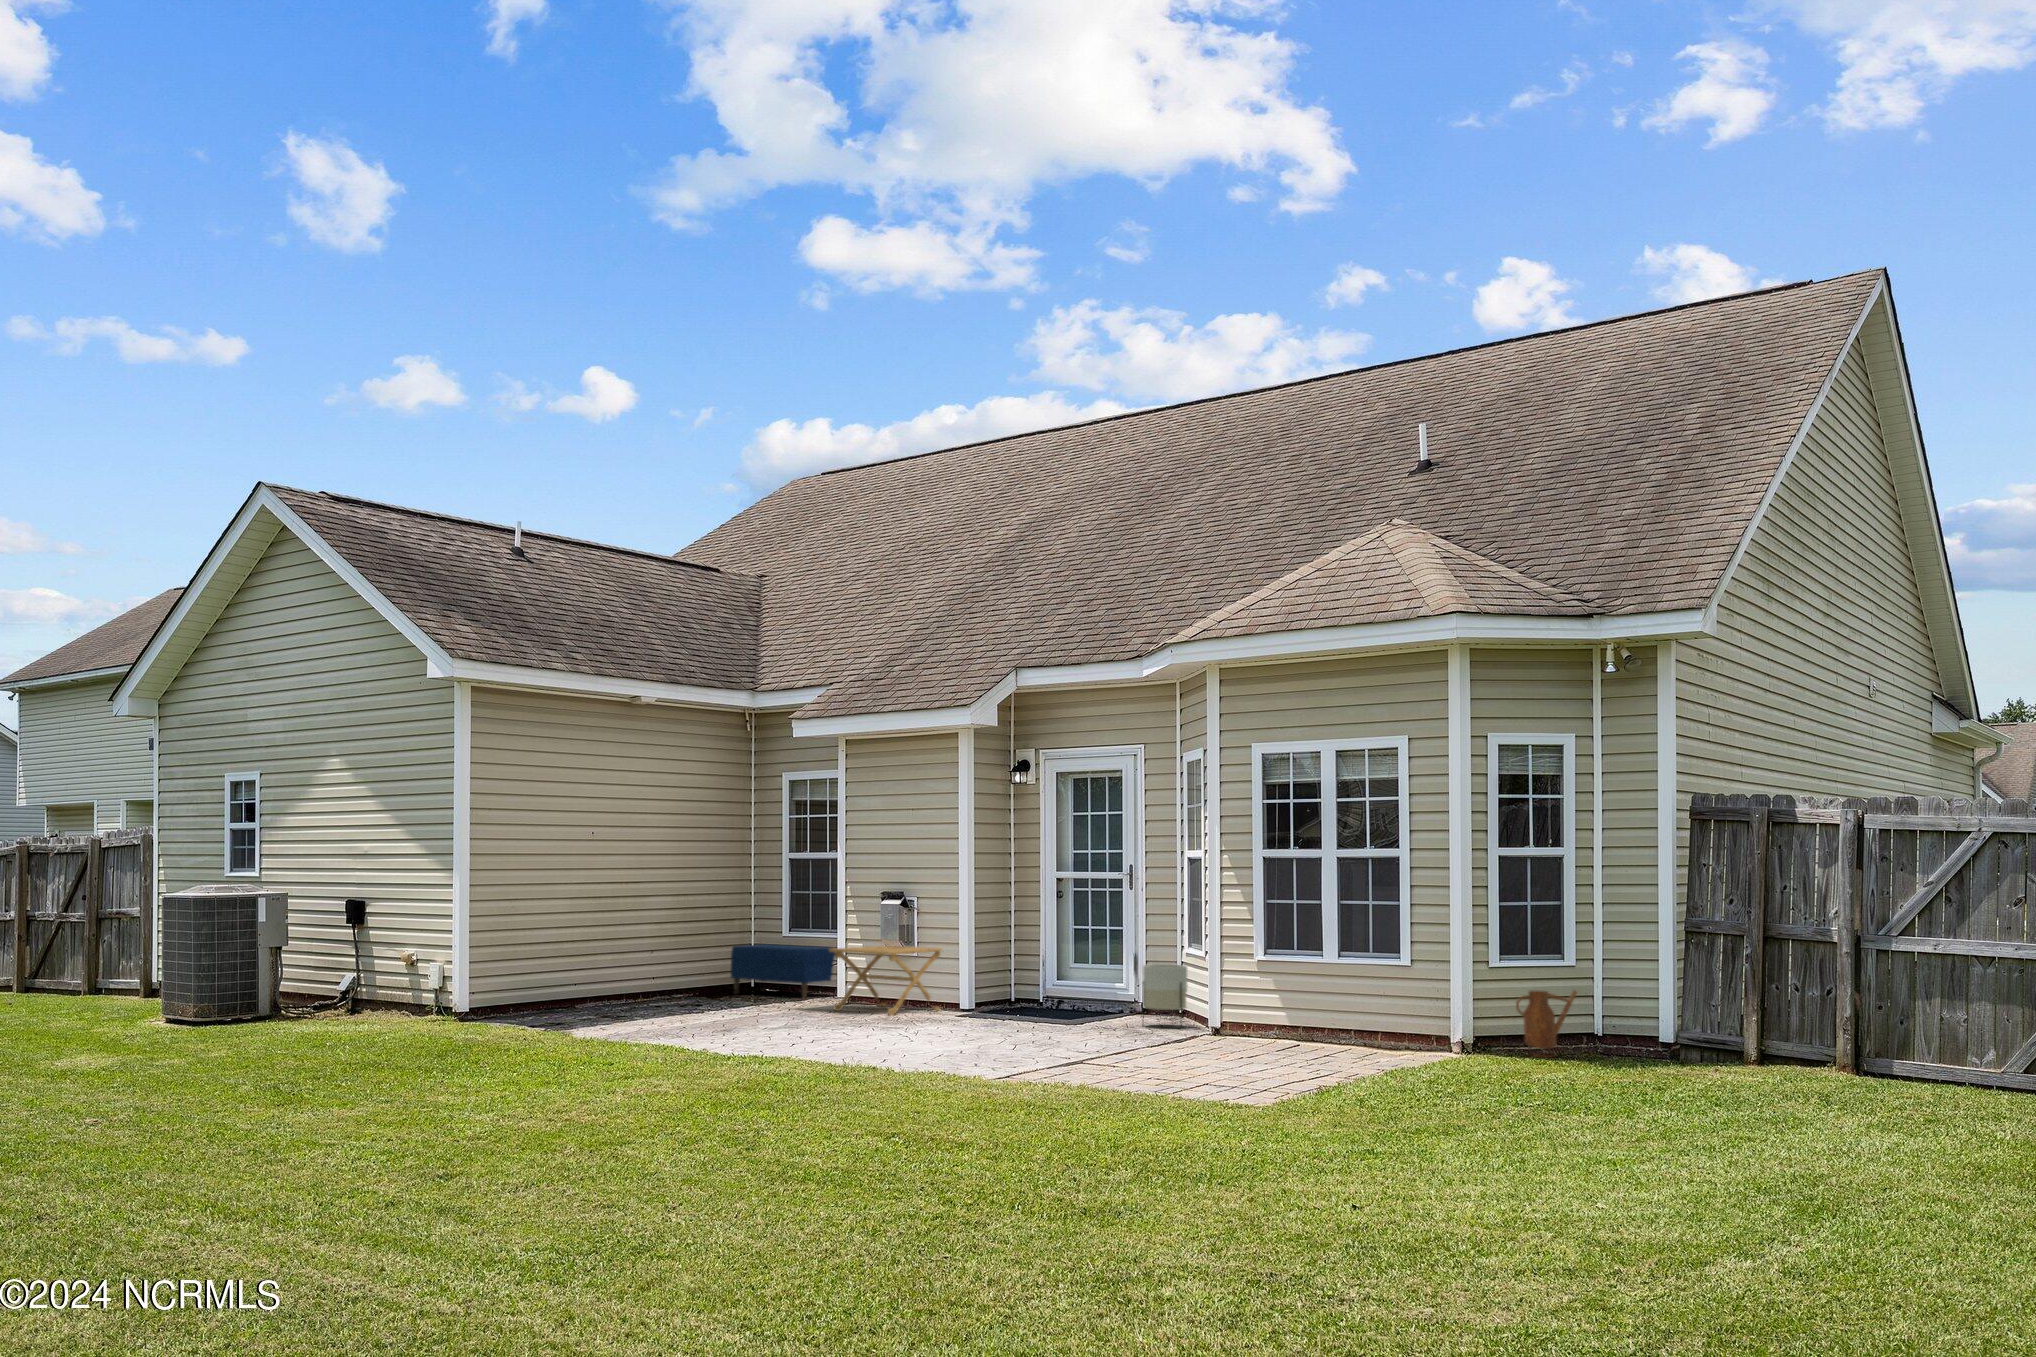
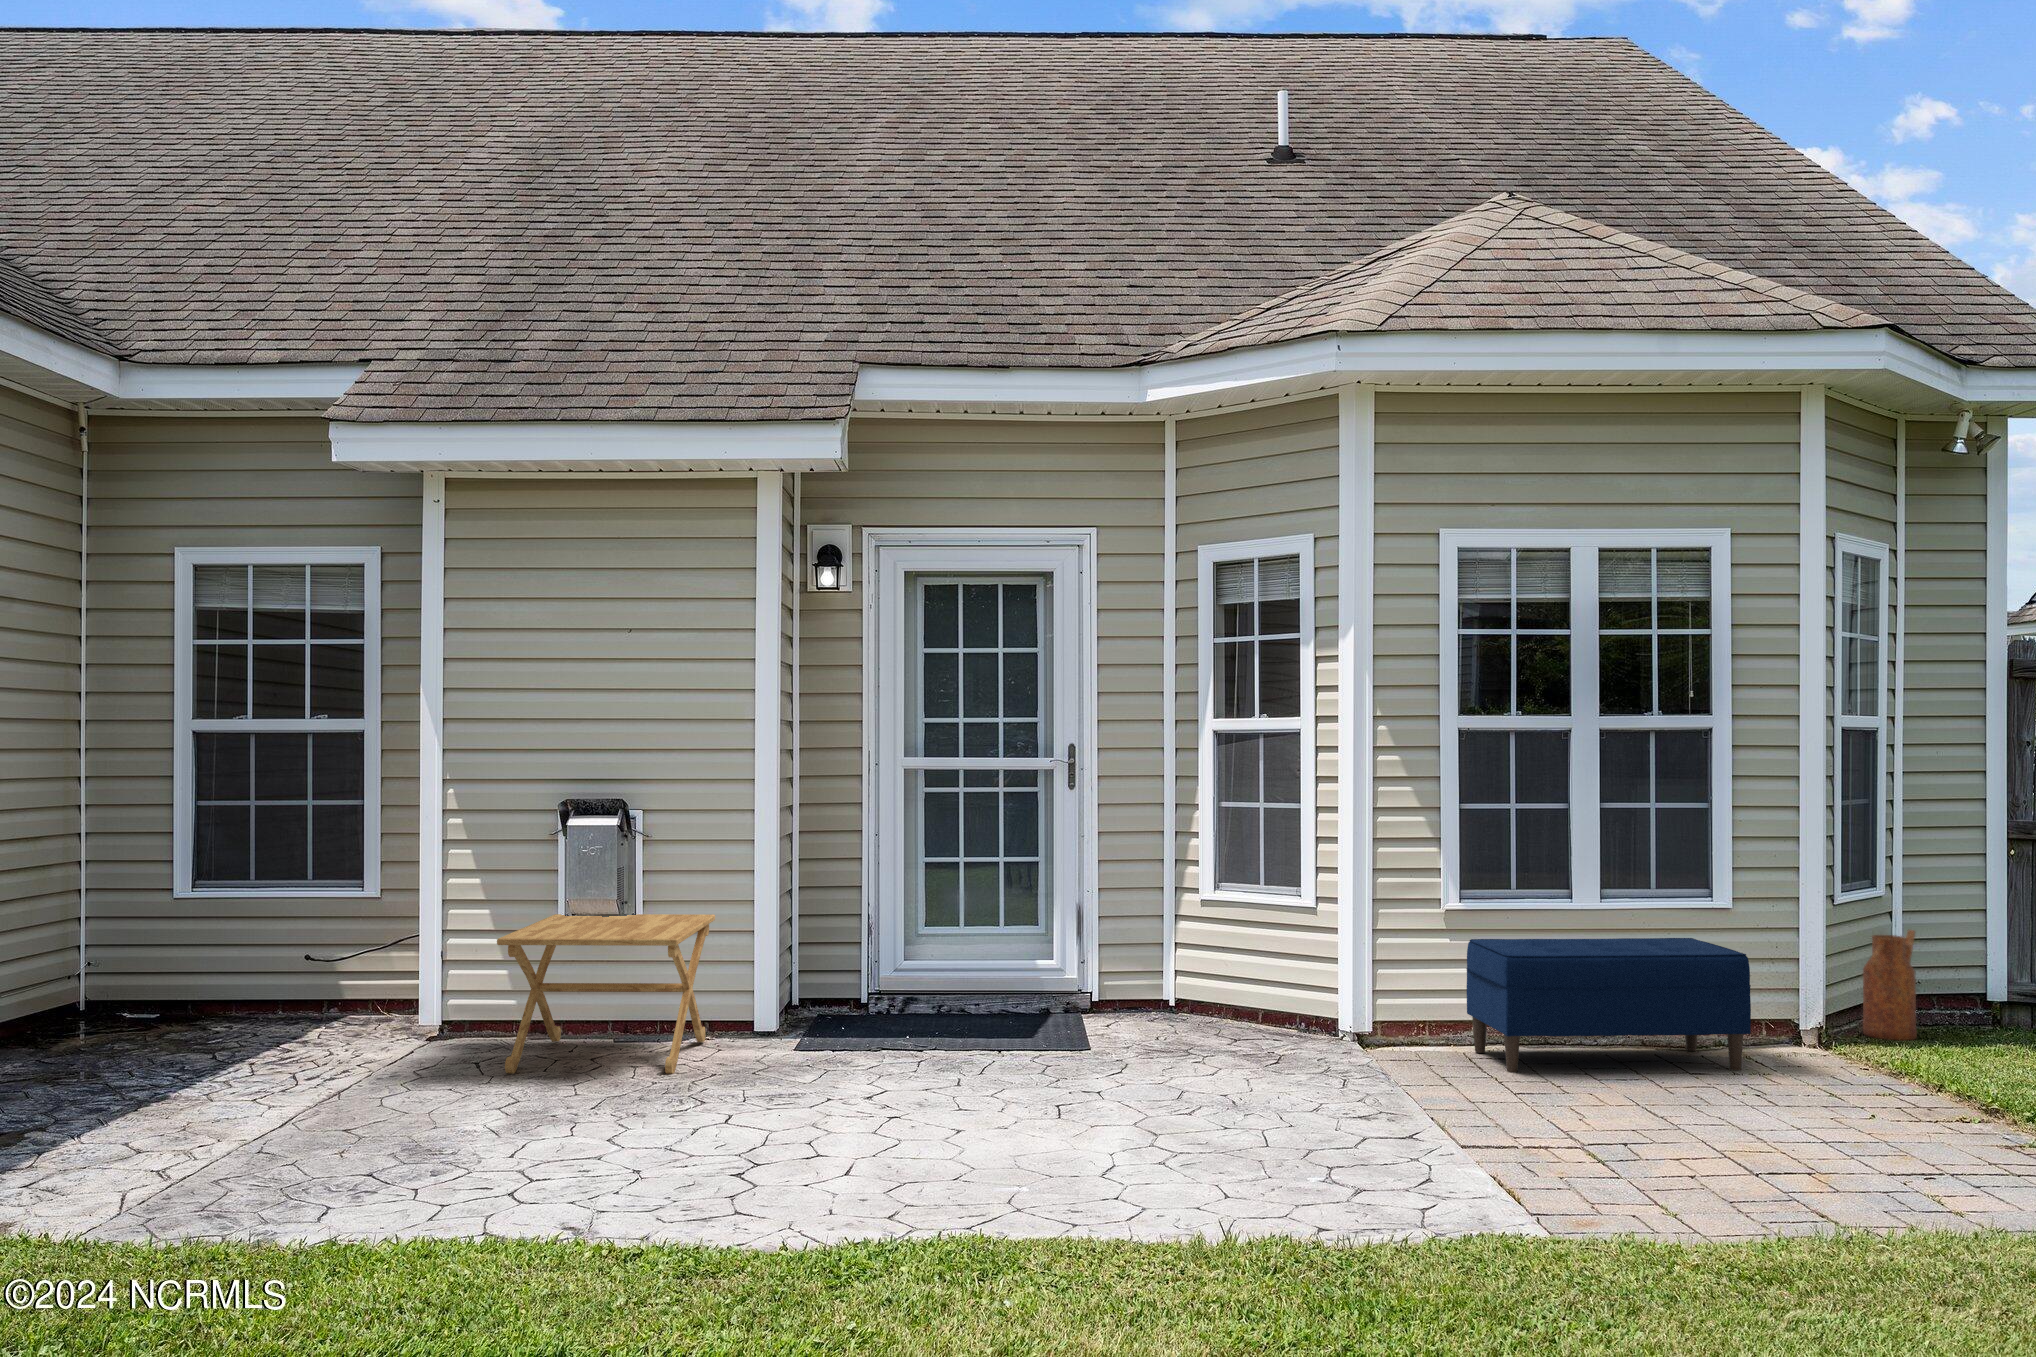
bench: present [731,944,835,999] -> present [1466,938,1751,1073]
planter: present [1142,964,1188,1011] -> none [1171,921,1254,1041]

